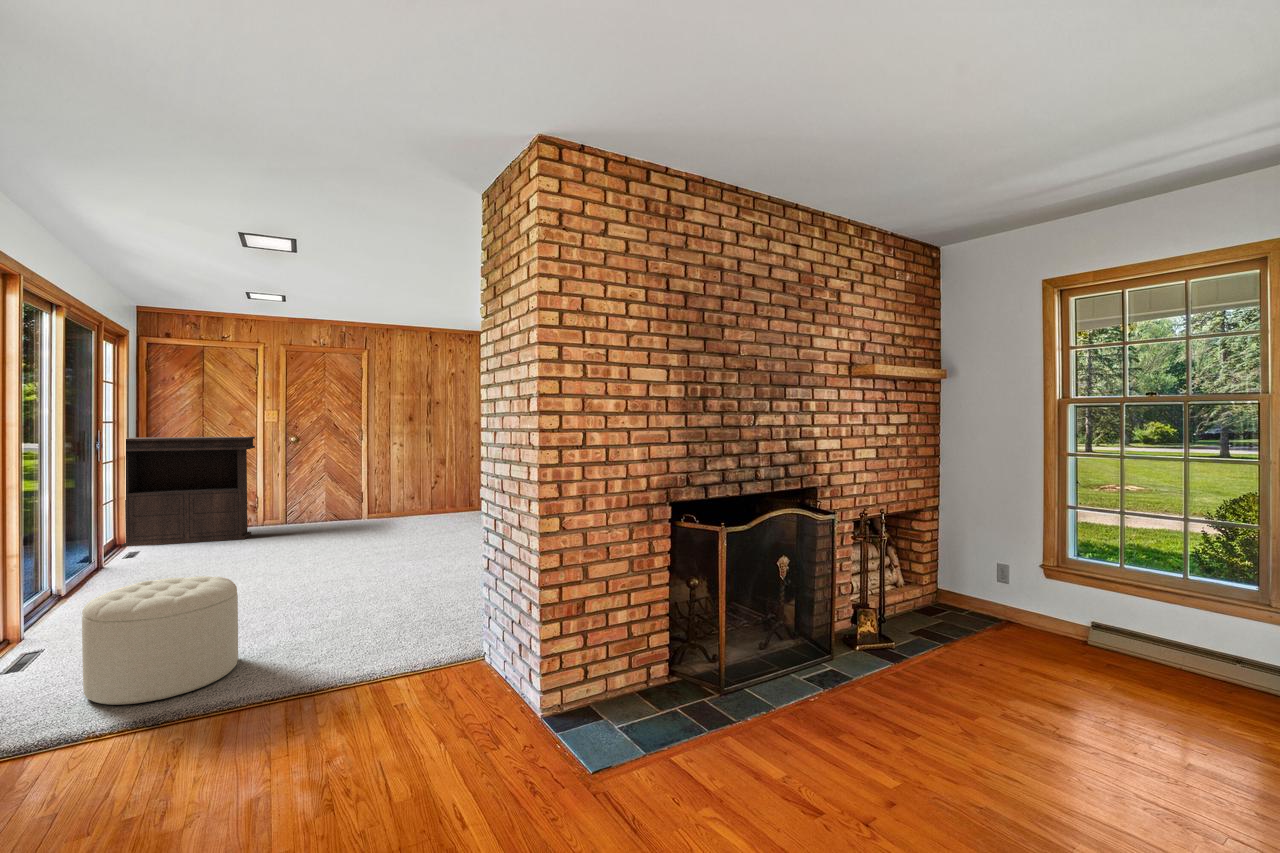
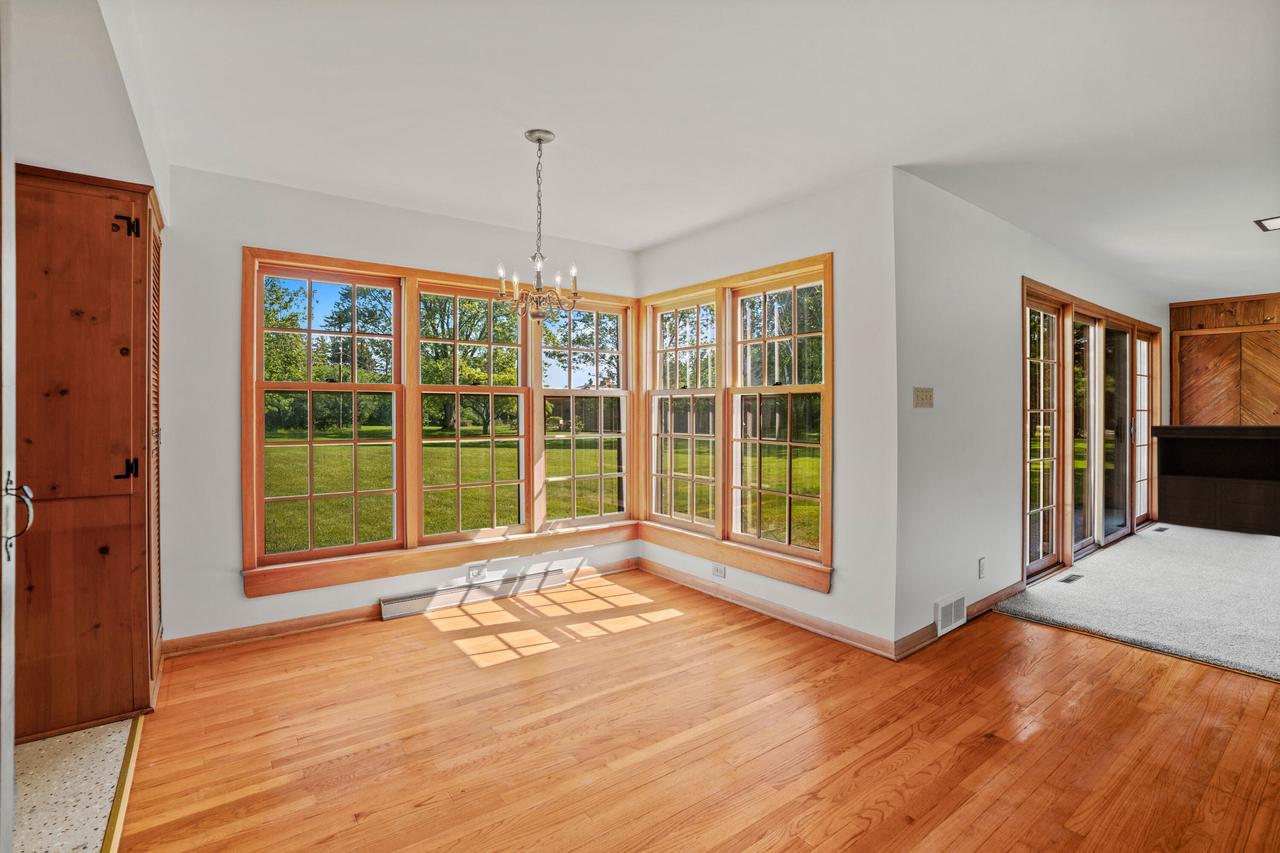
ottoman: present [82,576,238,705] -> none [1108,539,1247,640]

